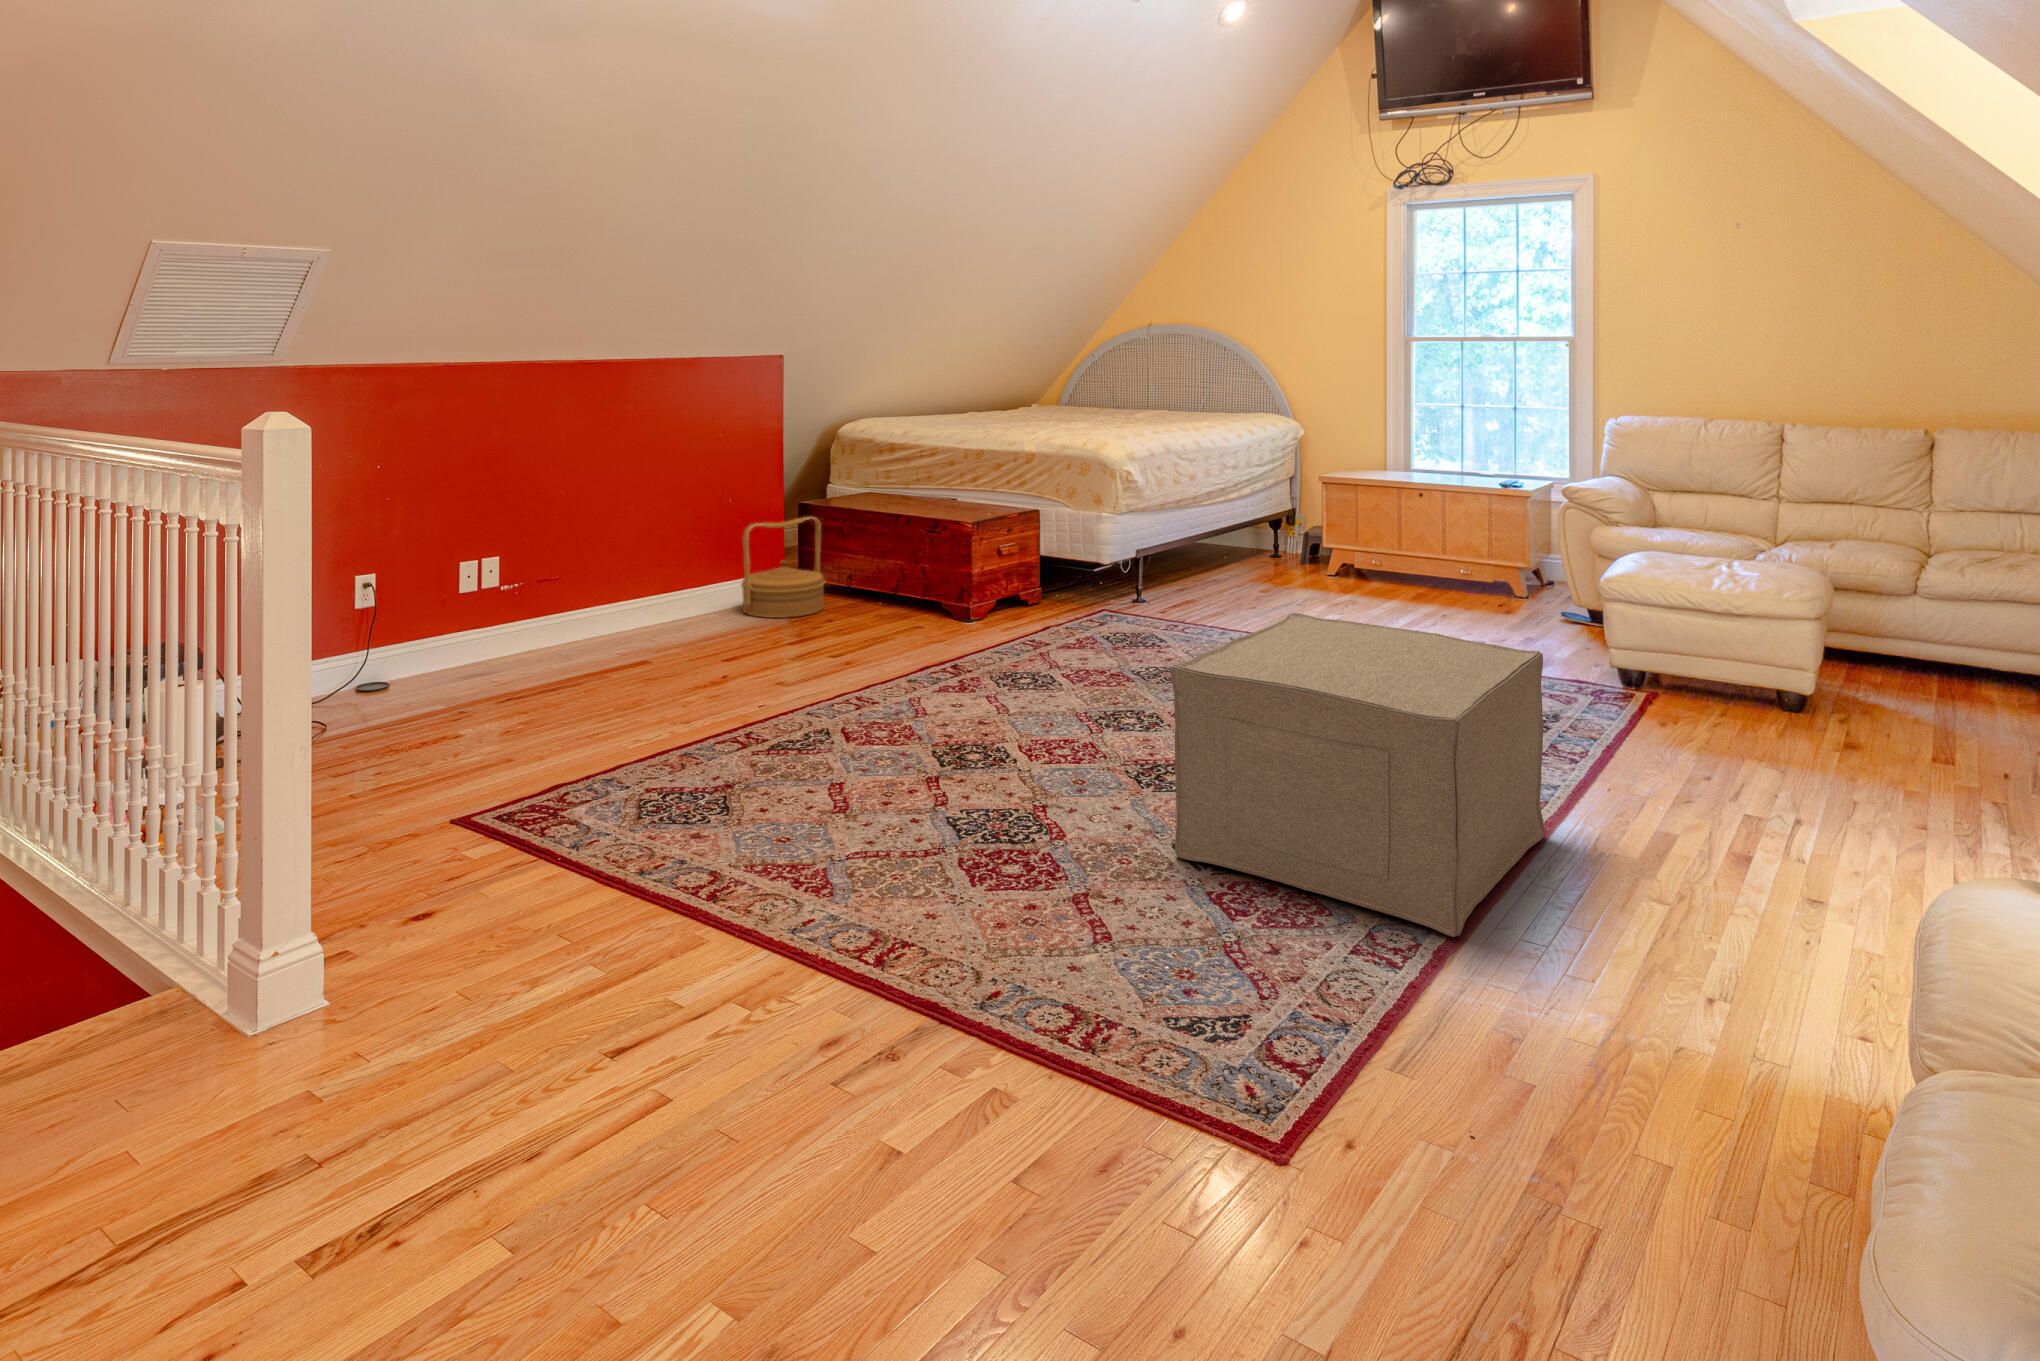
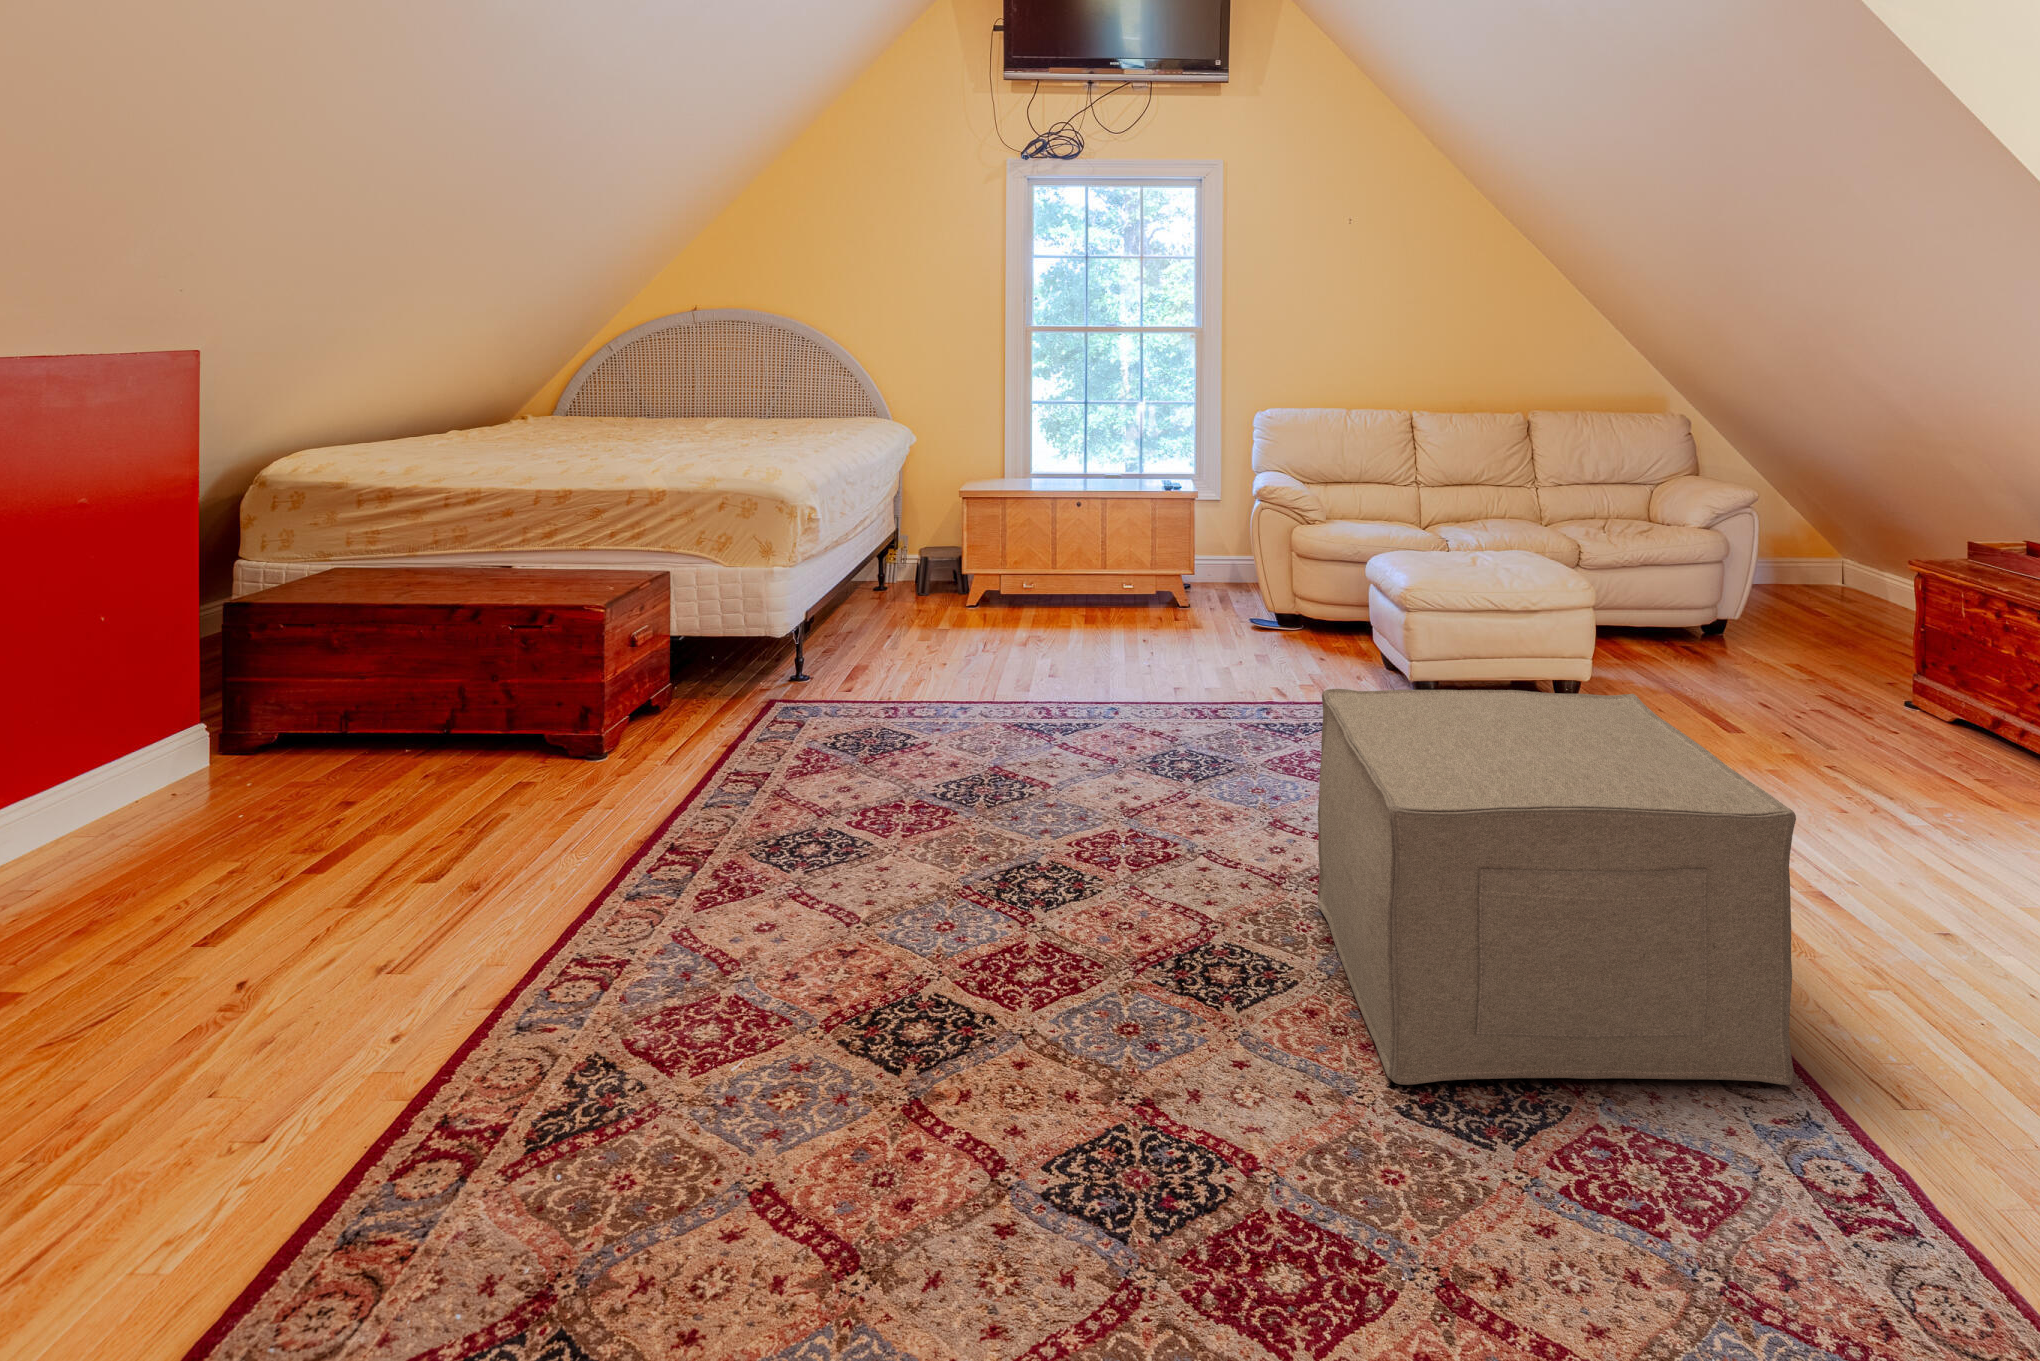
woven basket: present [741,517,825,618] -> none [136,625,317,822]

